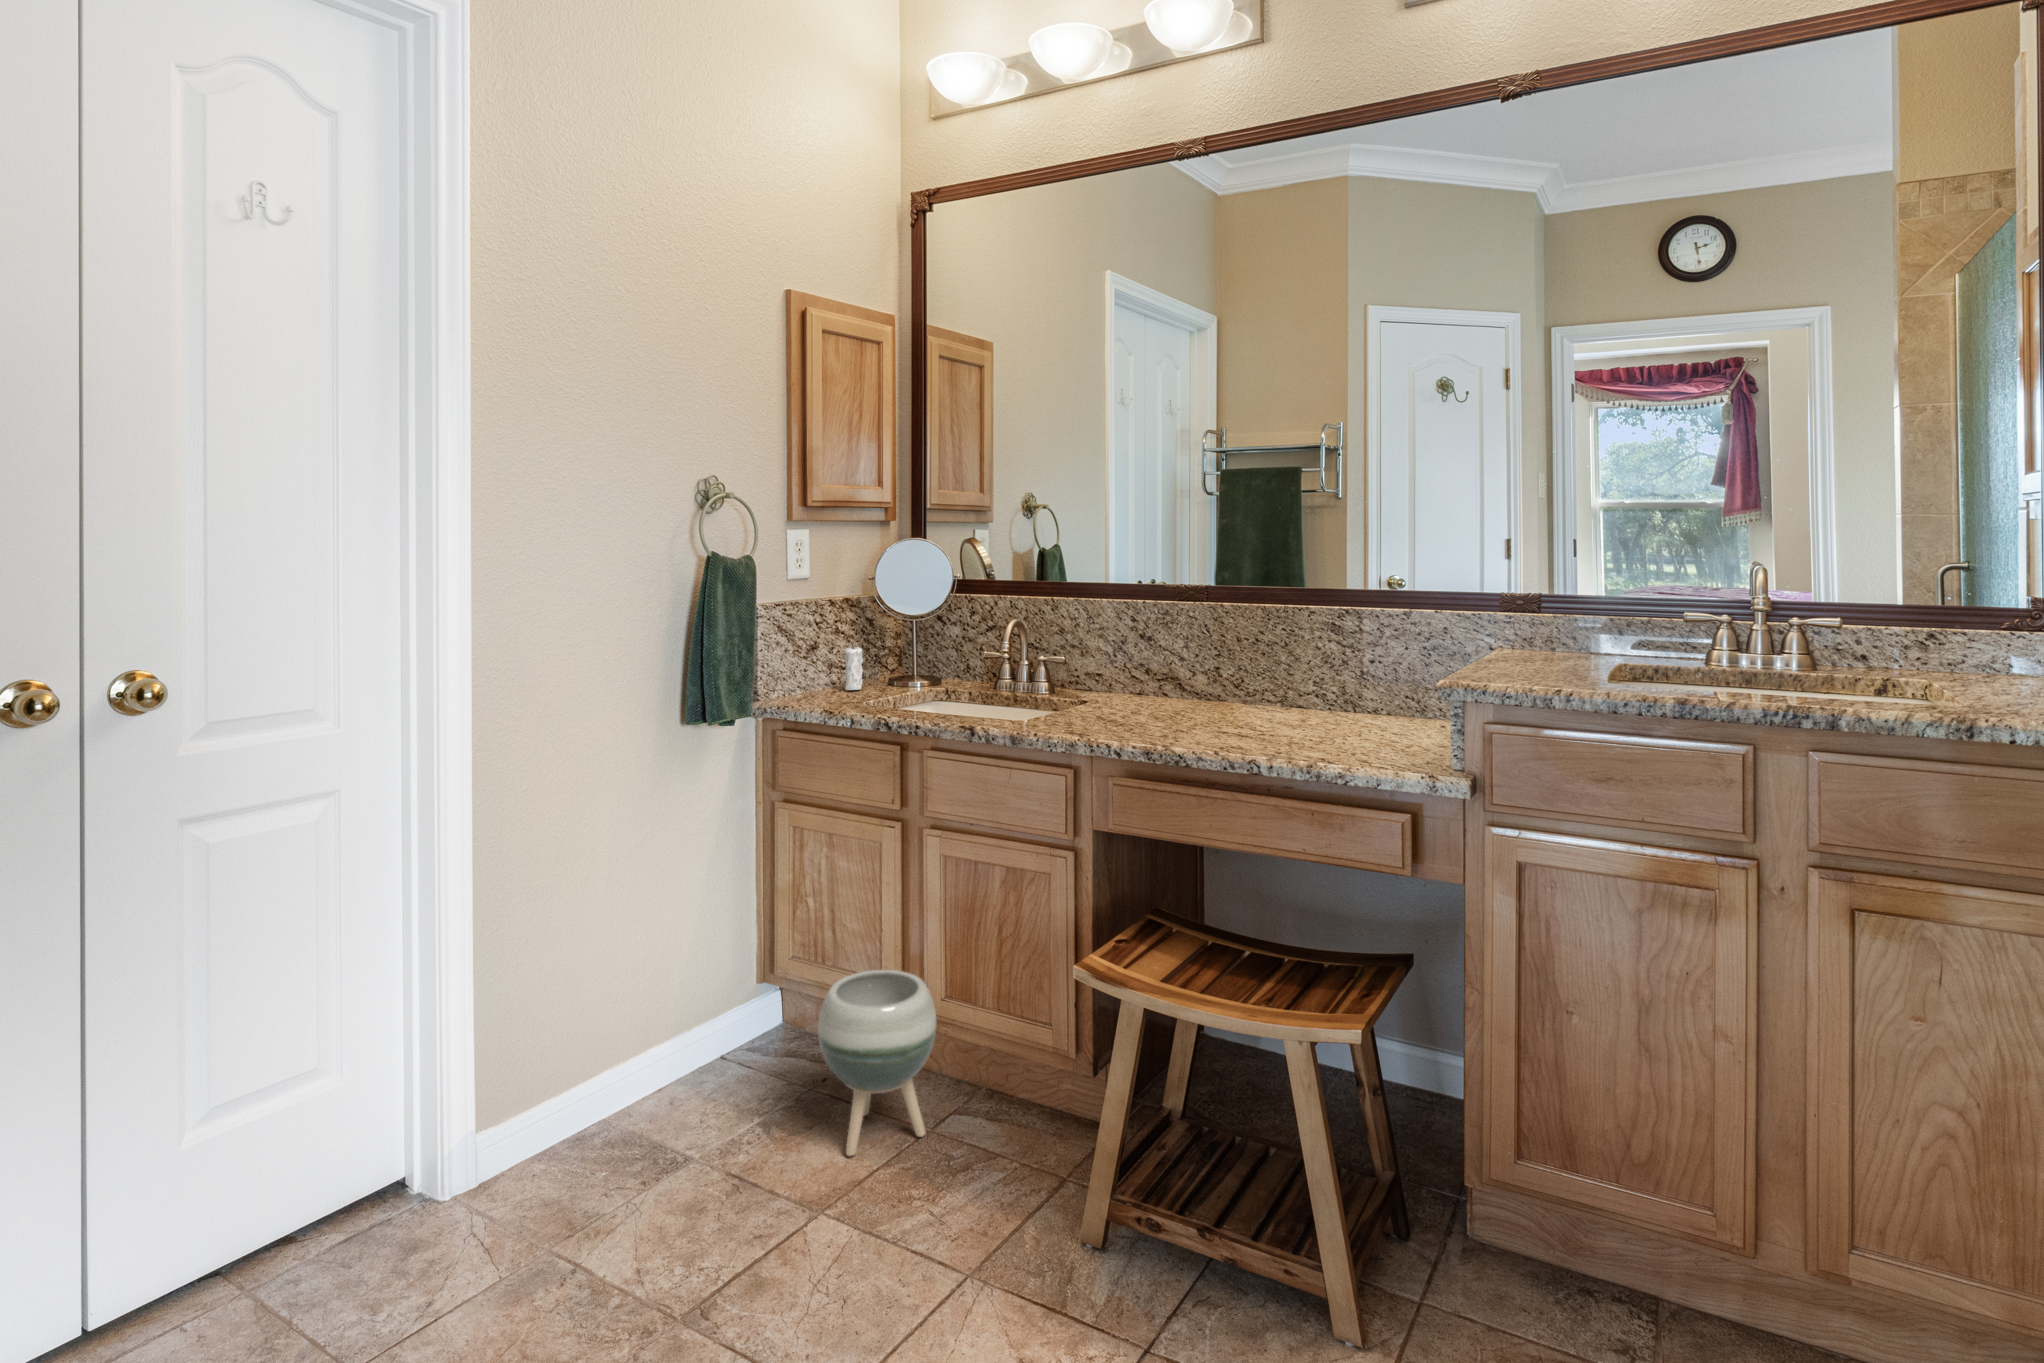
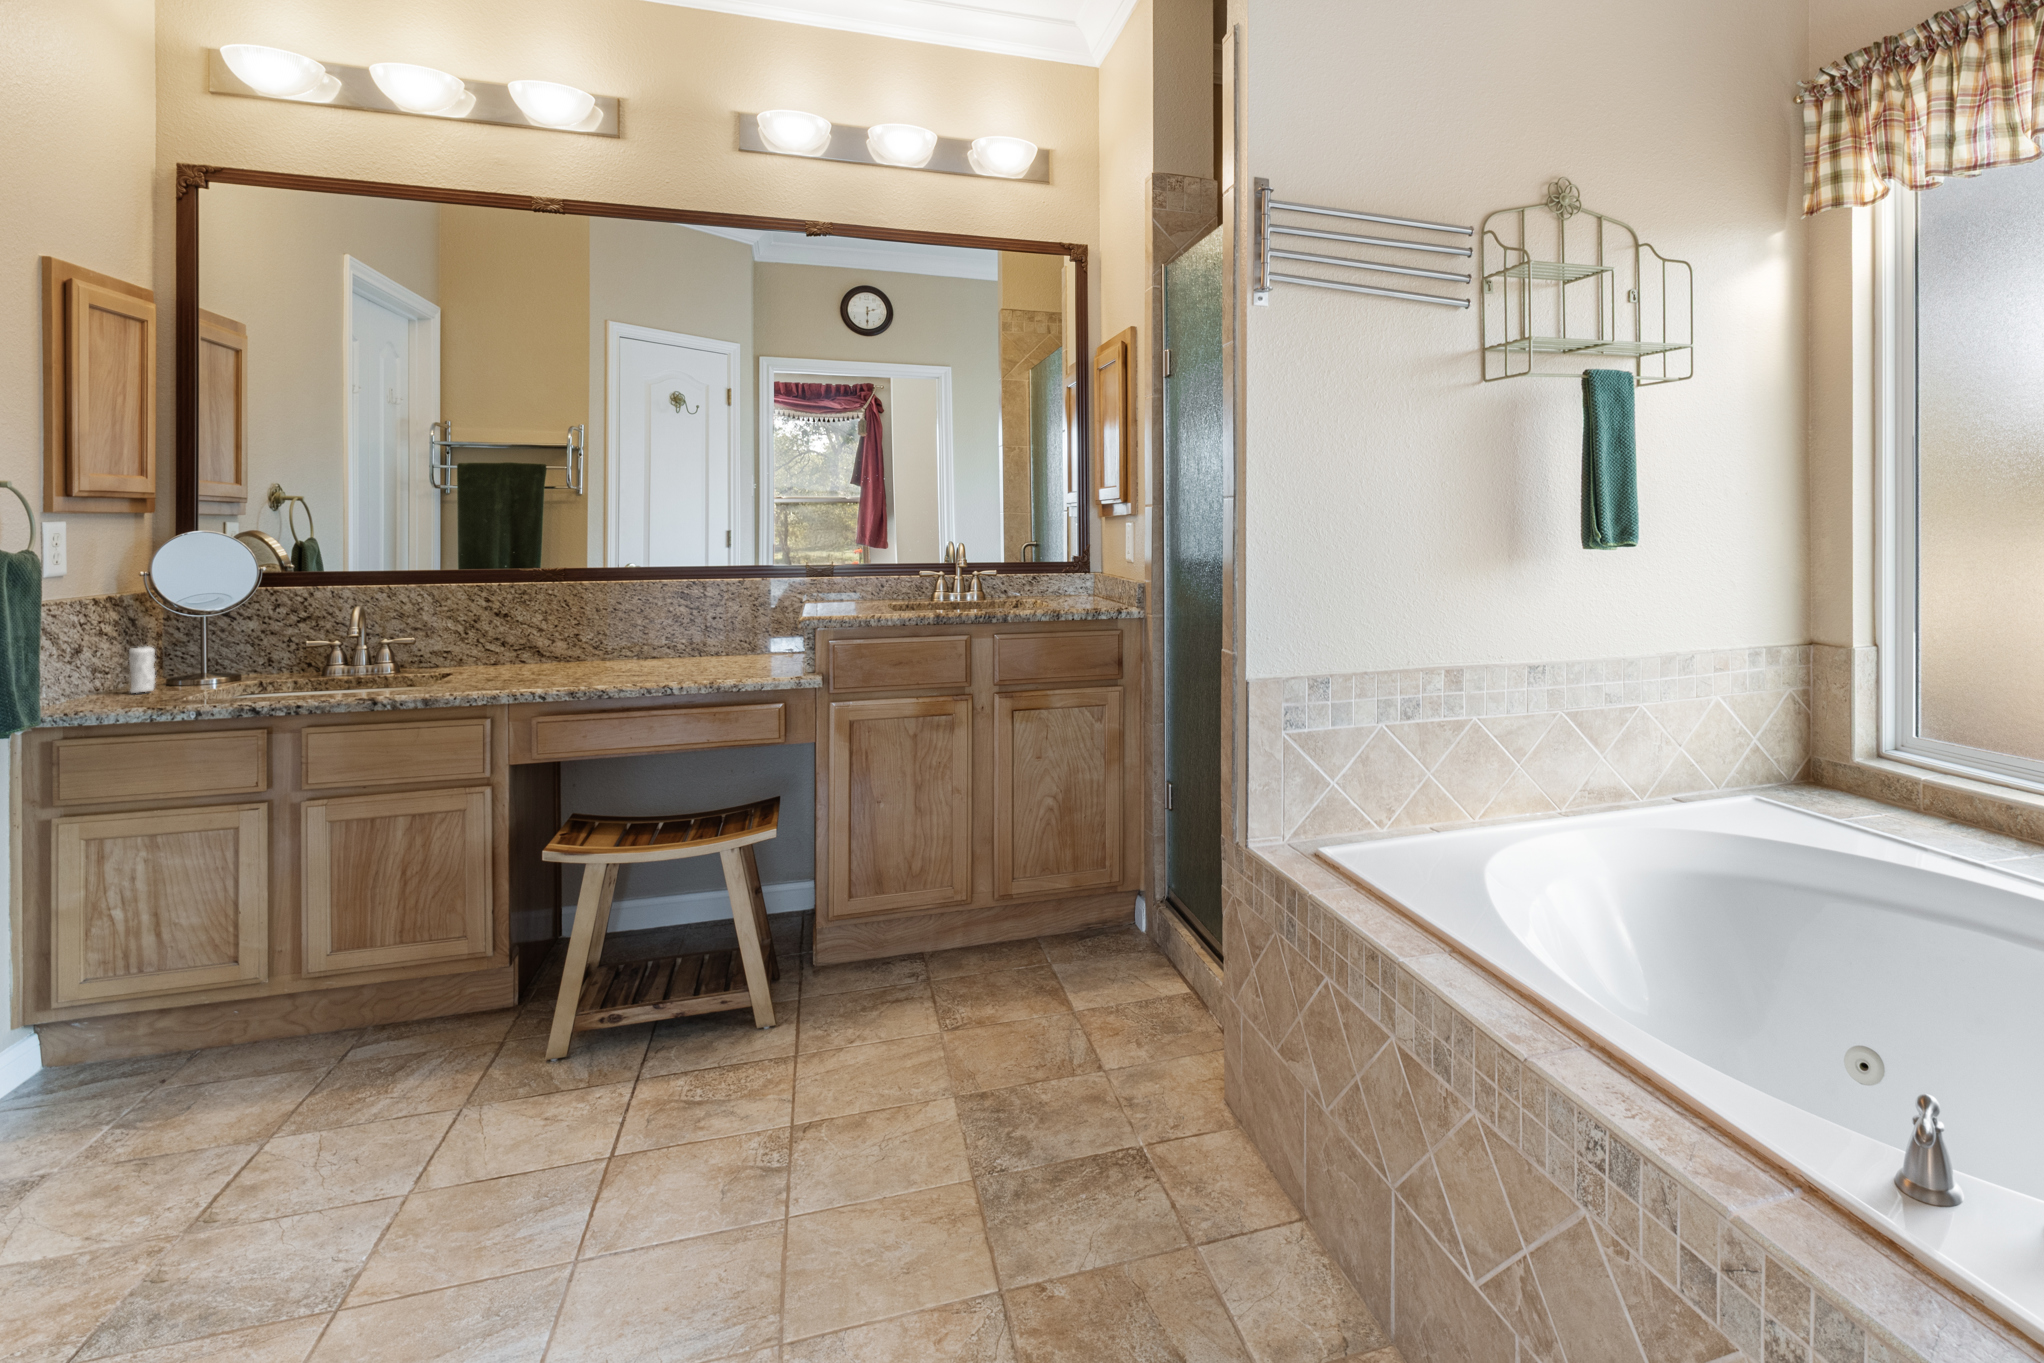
planter: present [818,970,937,1156] -> none [204,936,348,1109]

